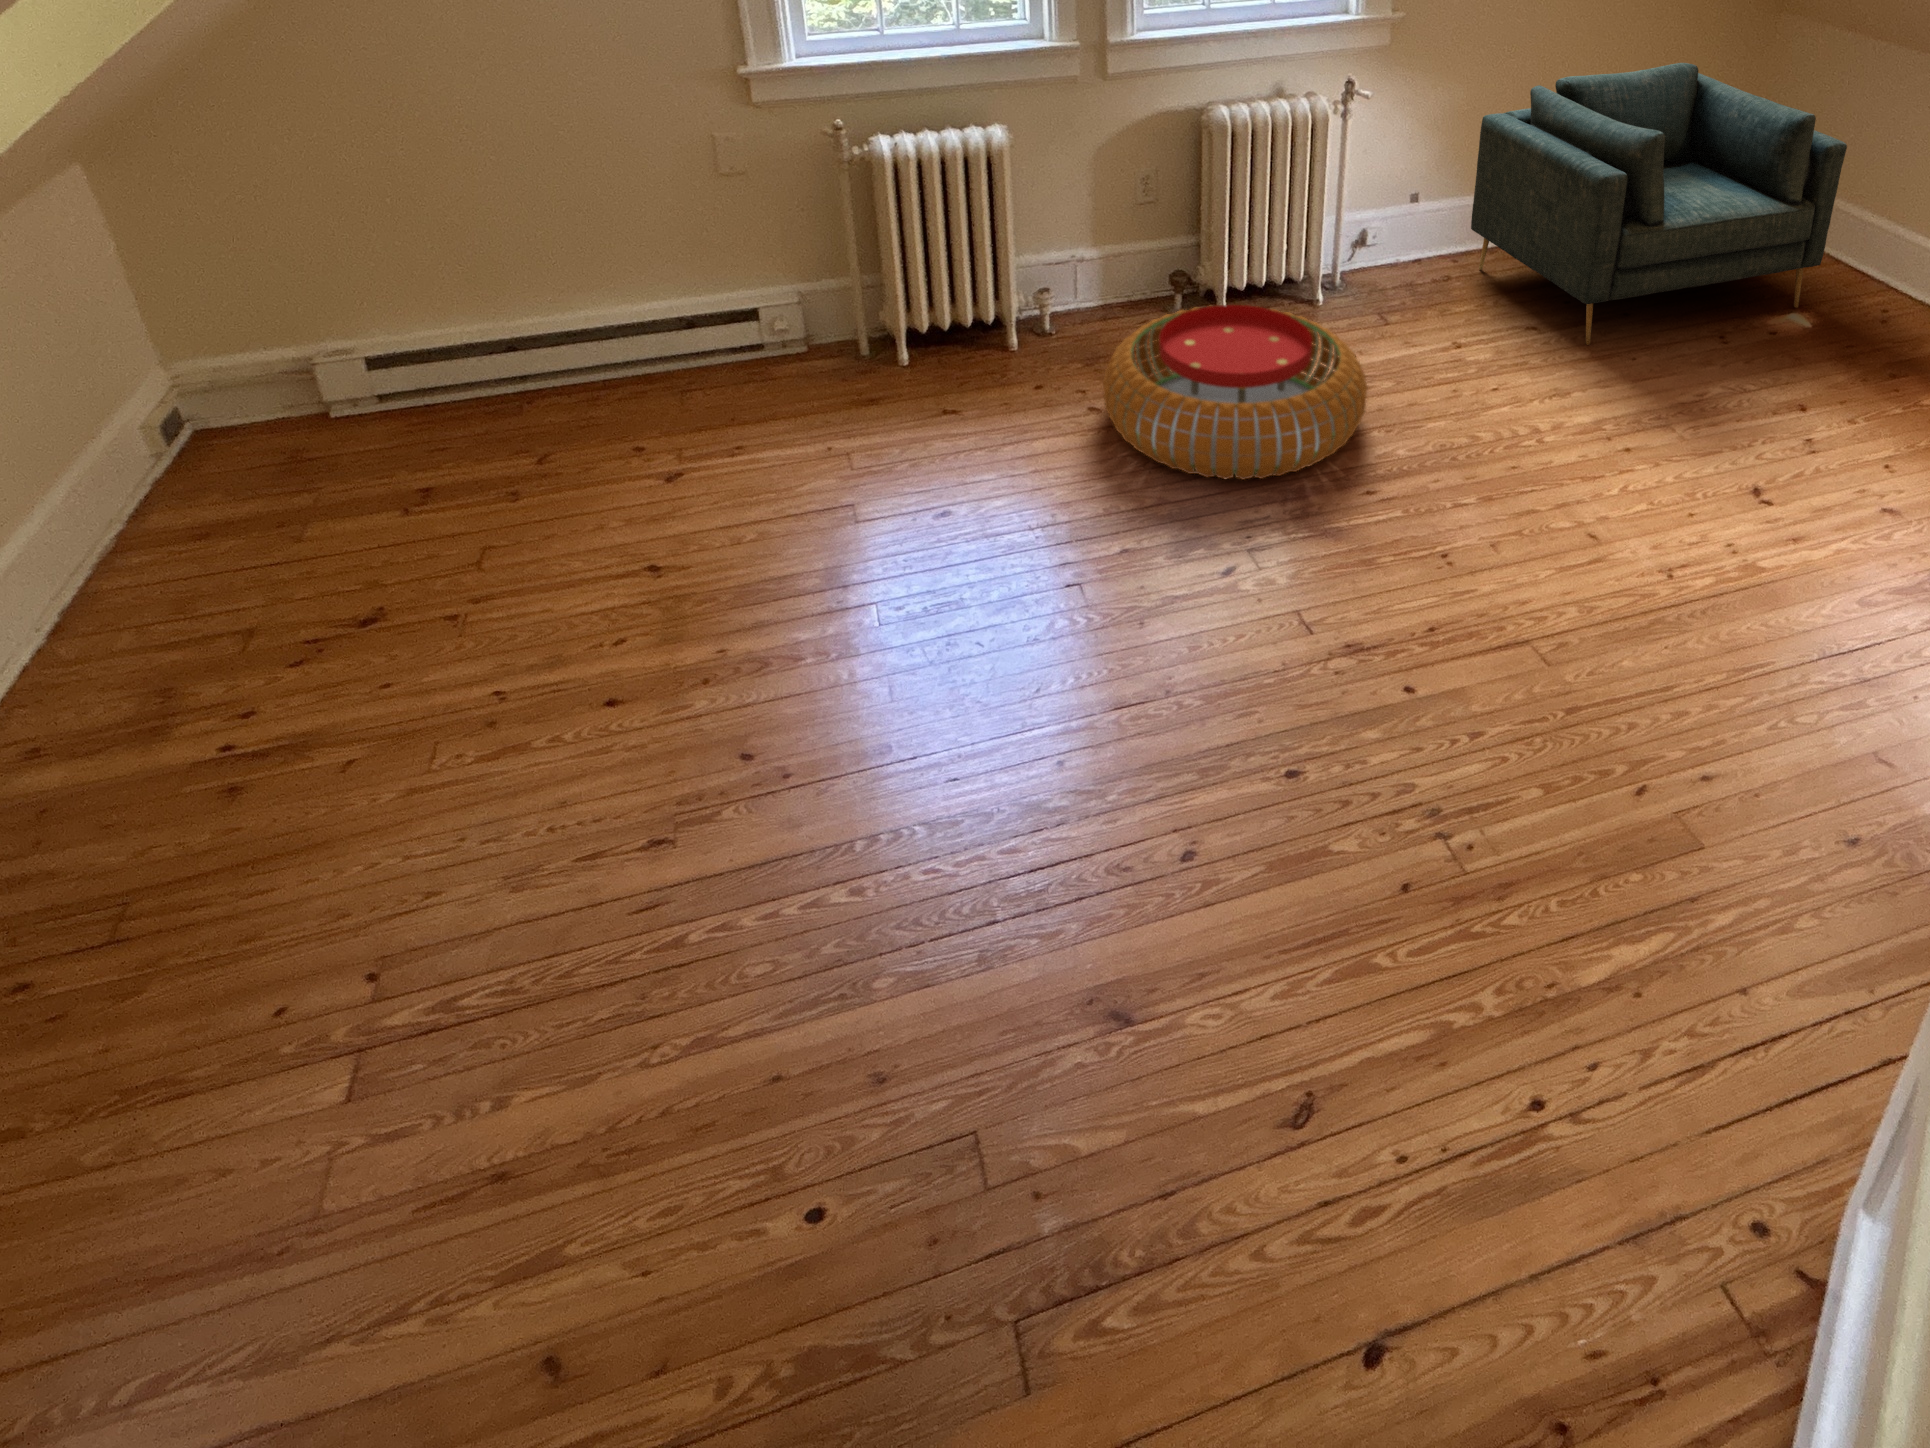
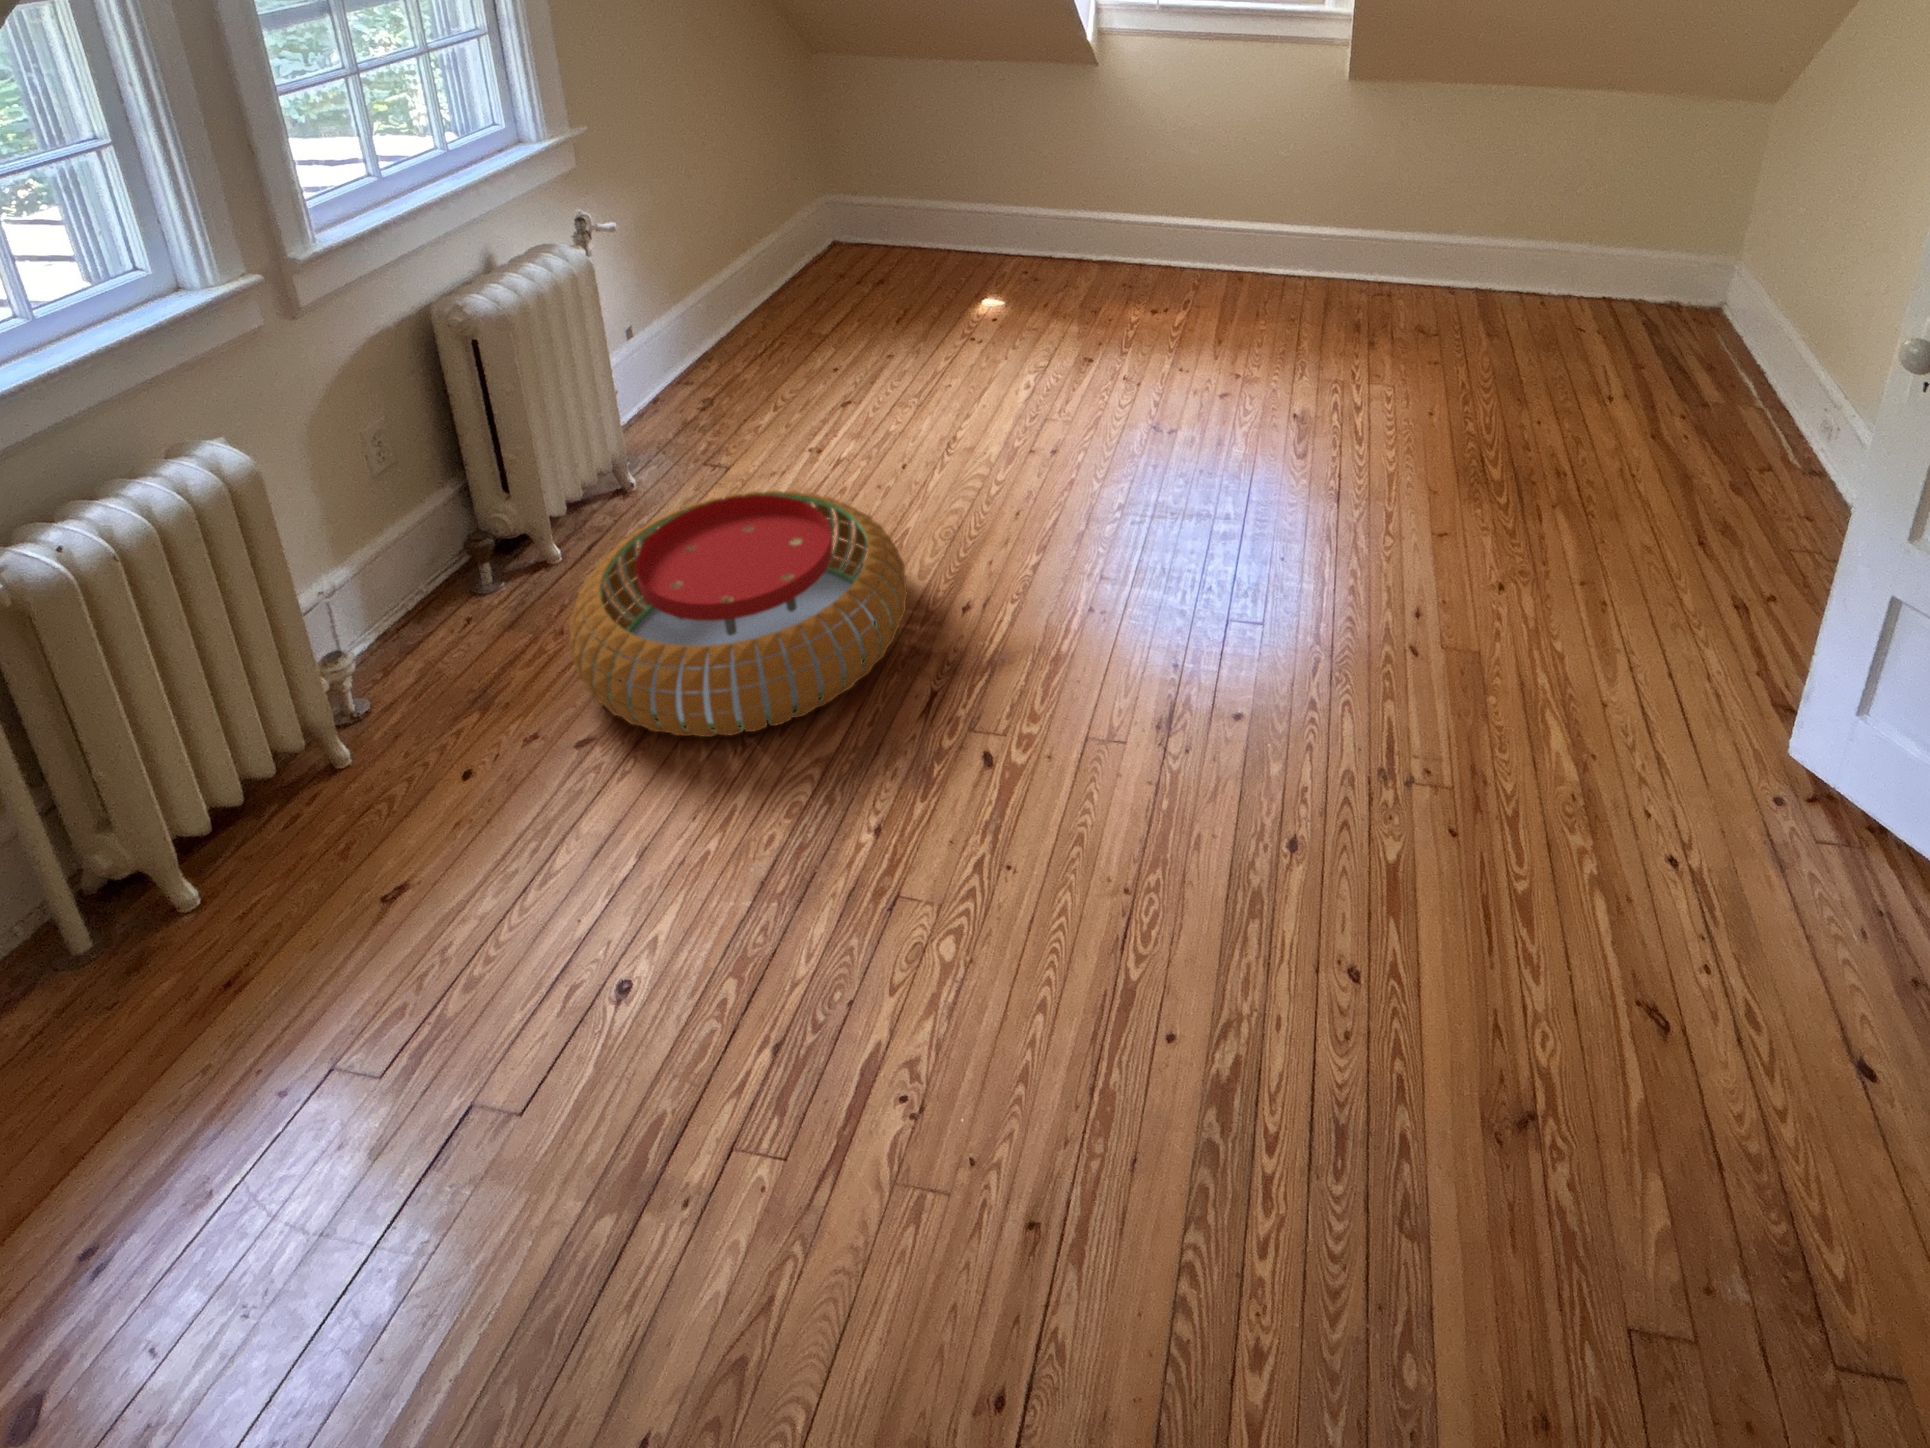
armchair: present [1471,63,1847,345] -> none [681,119,976,395]

